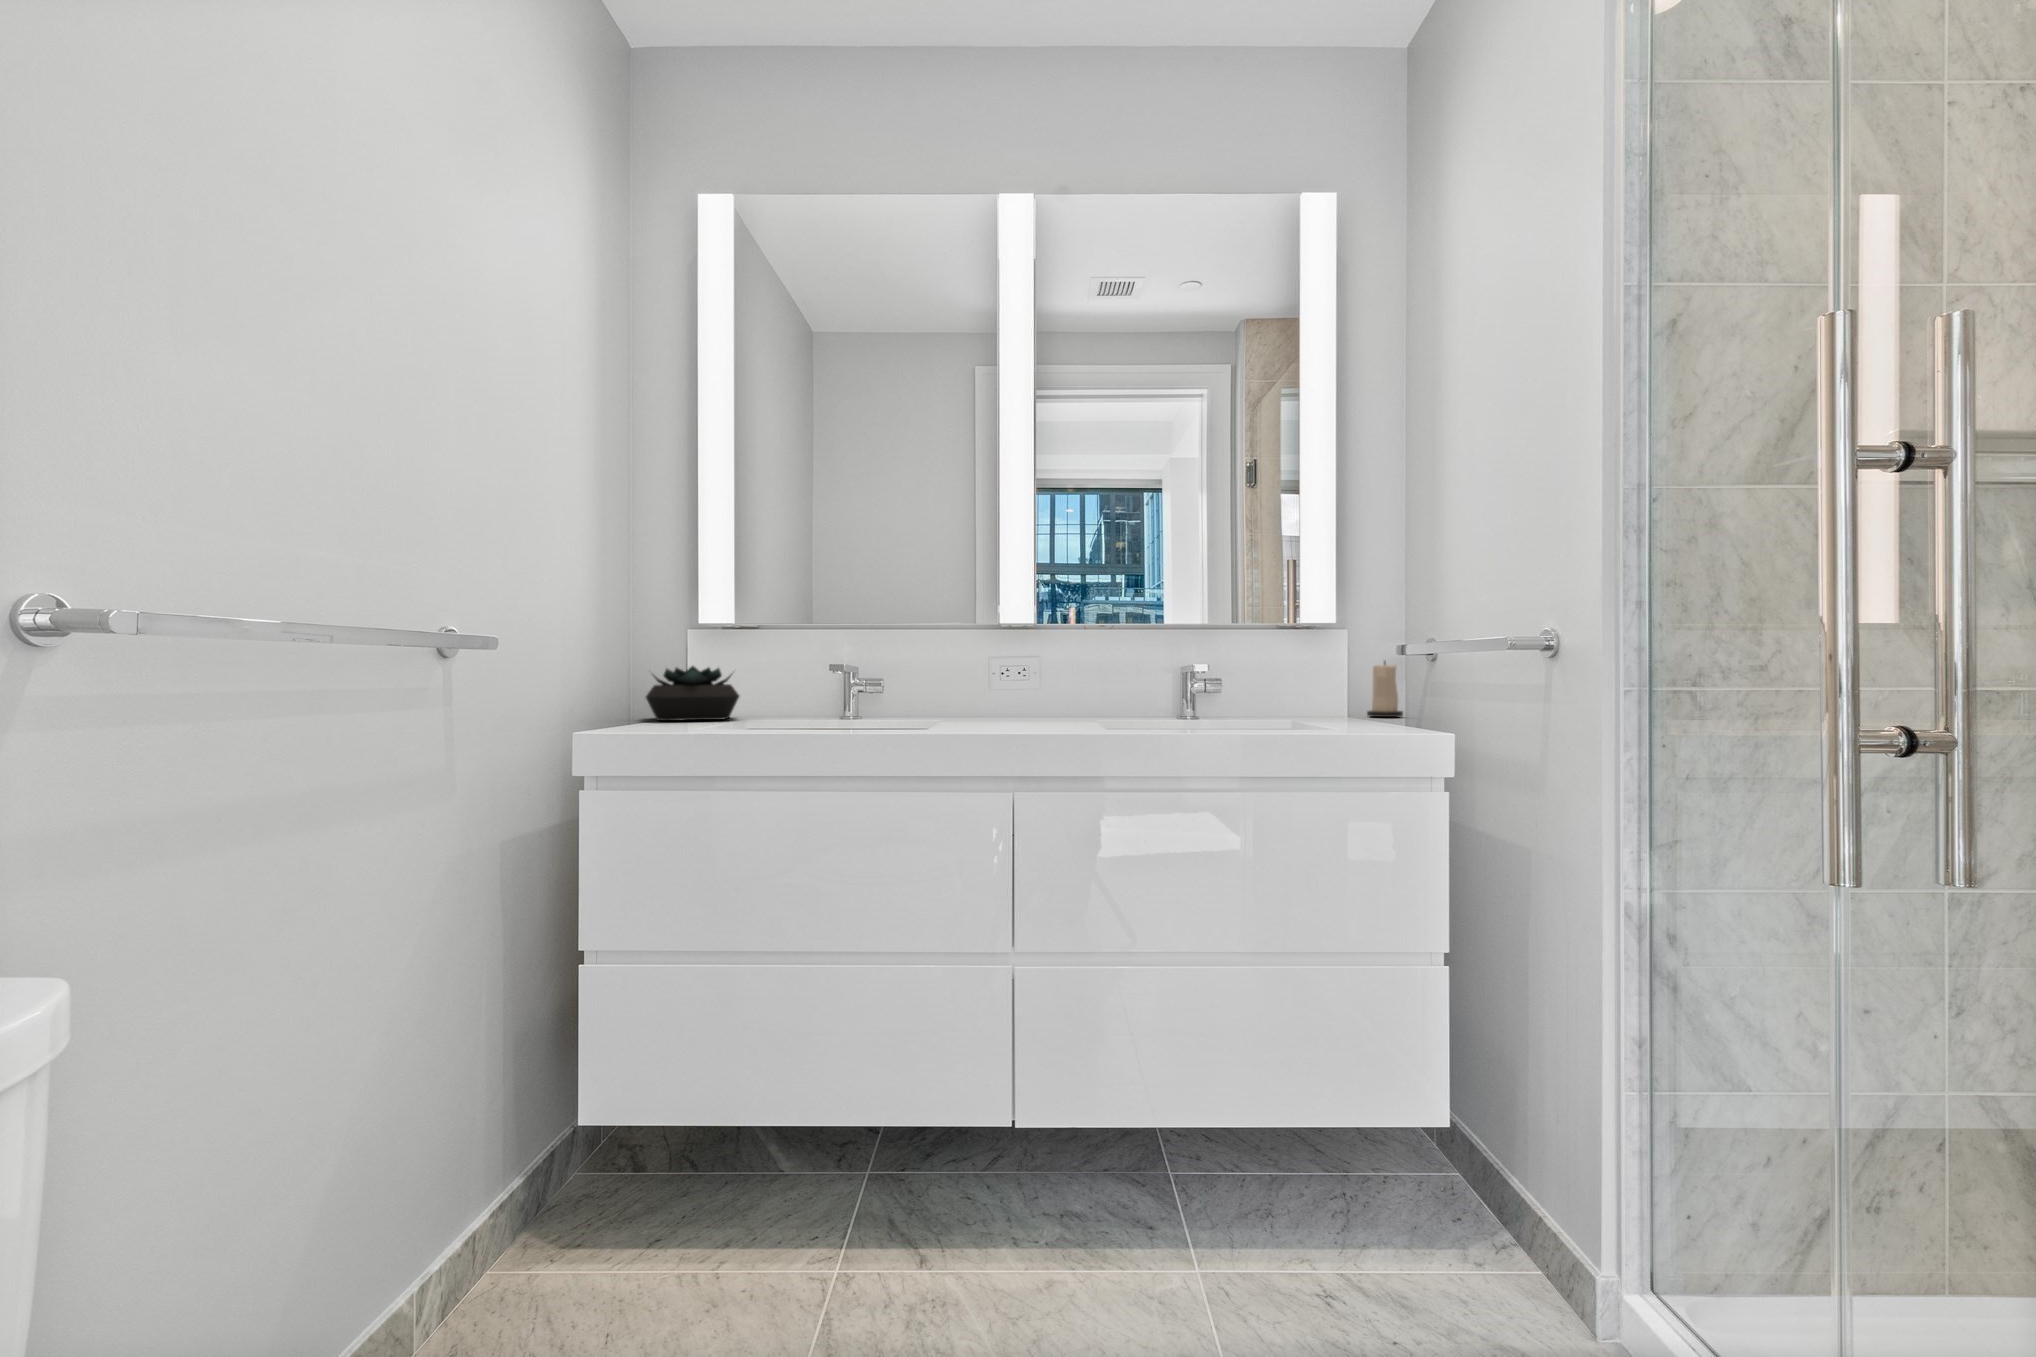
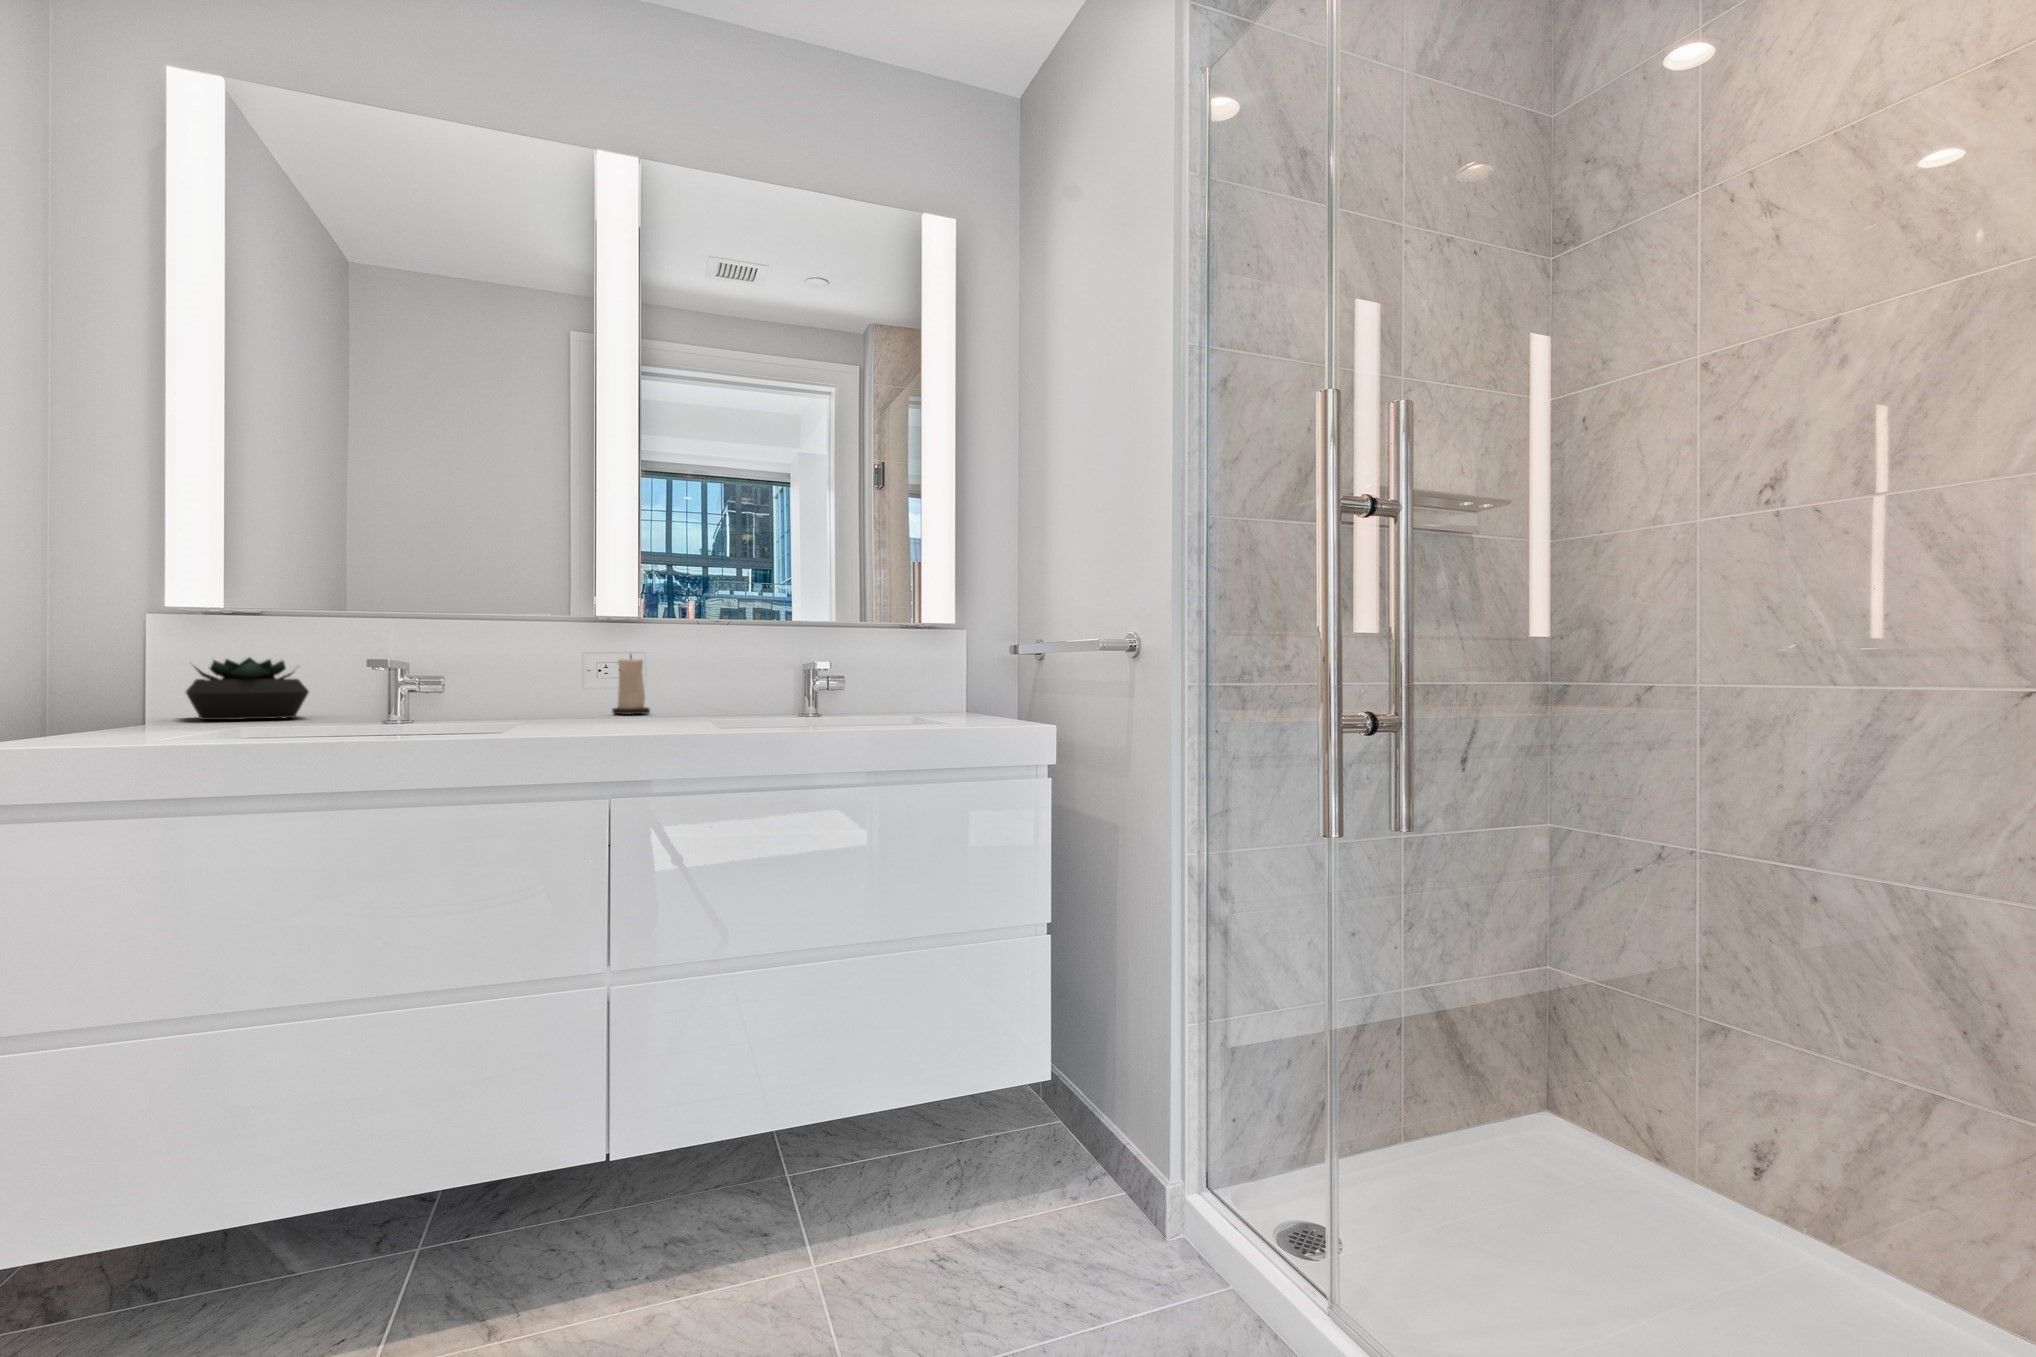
candle: present [1367,662,1403,717] -> present [612,655,650,714]

